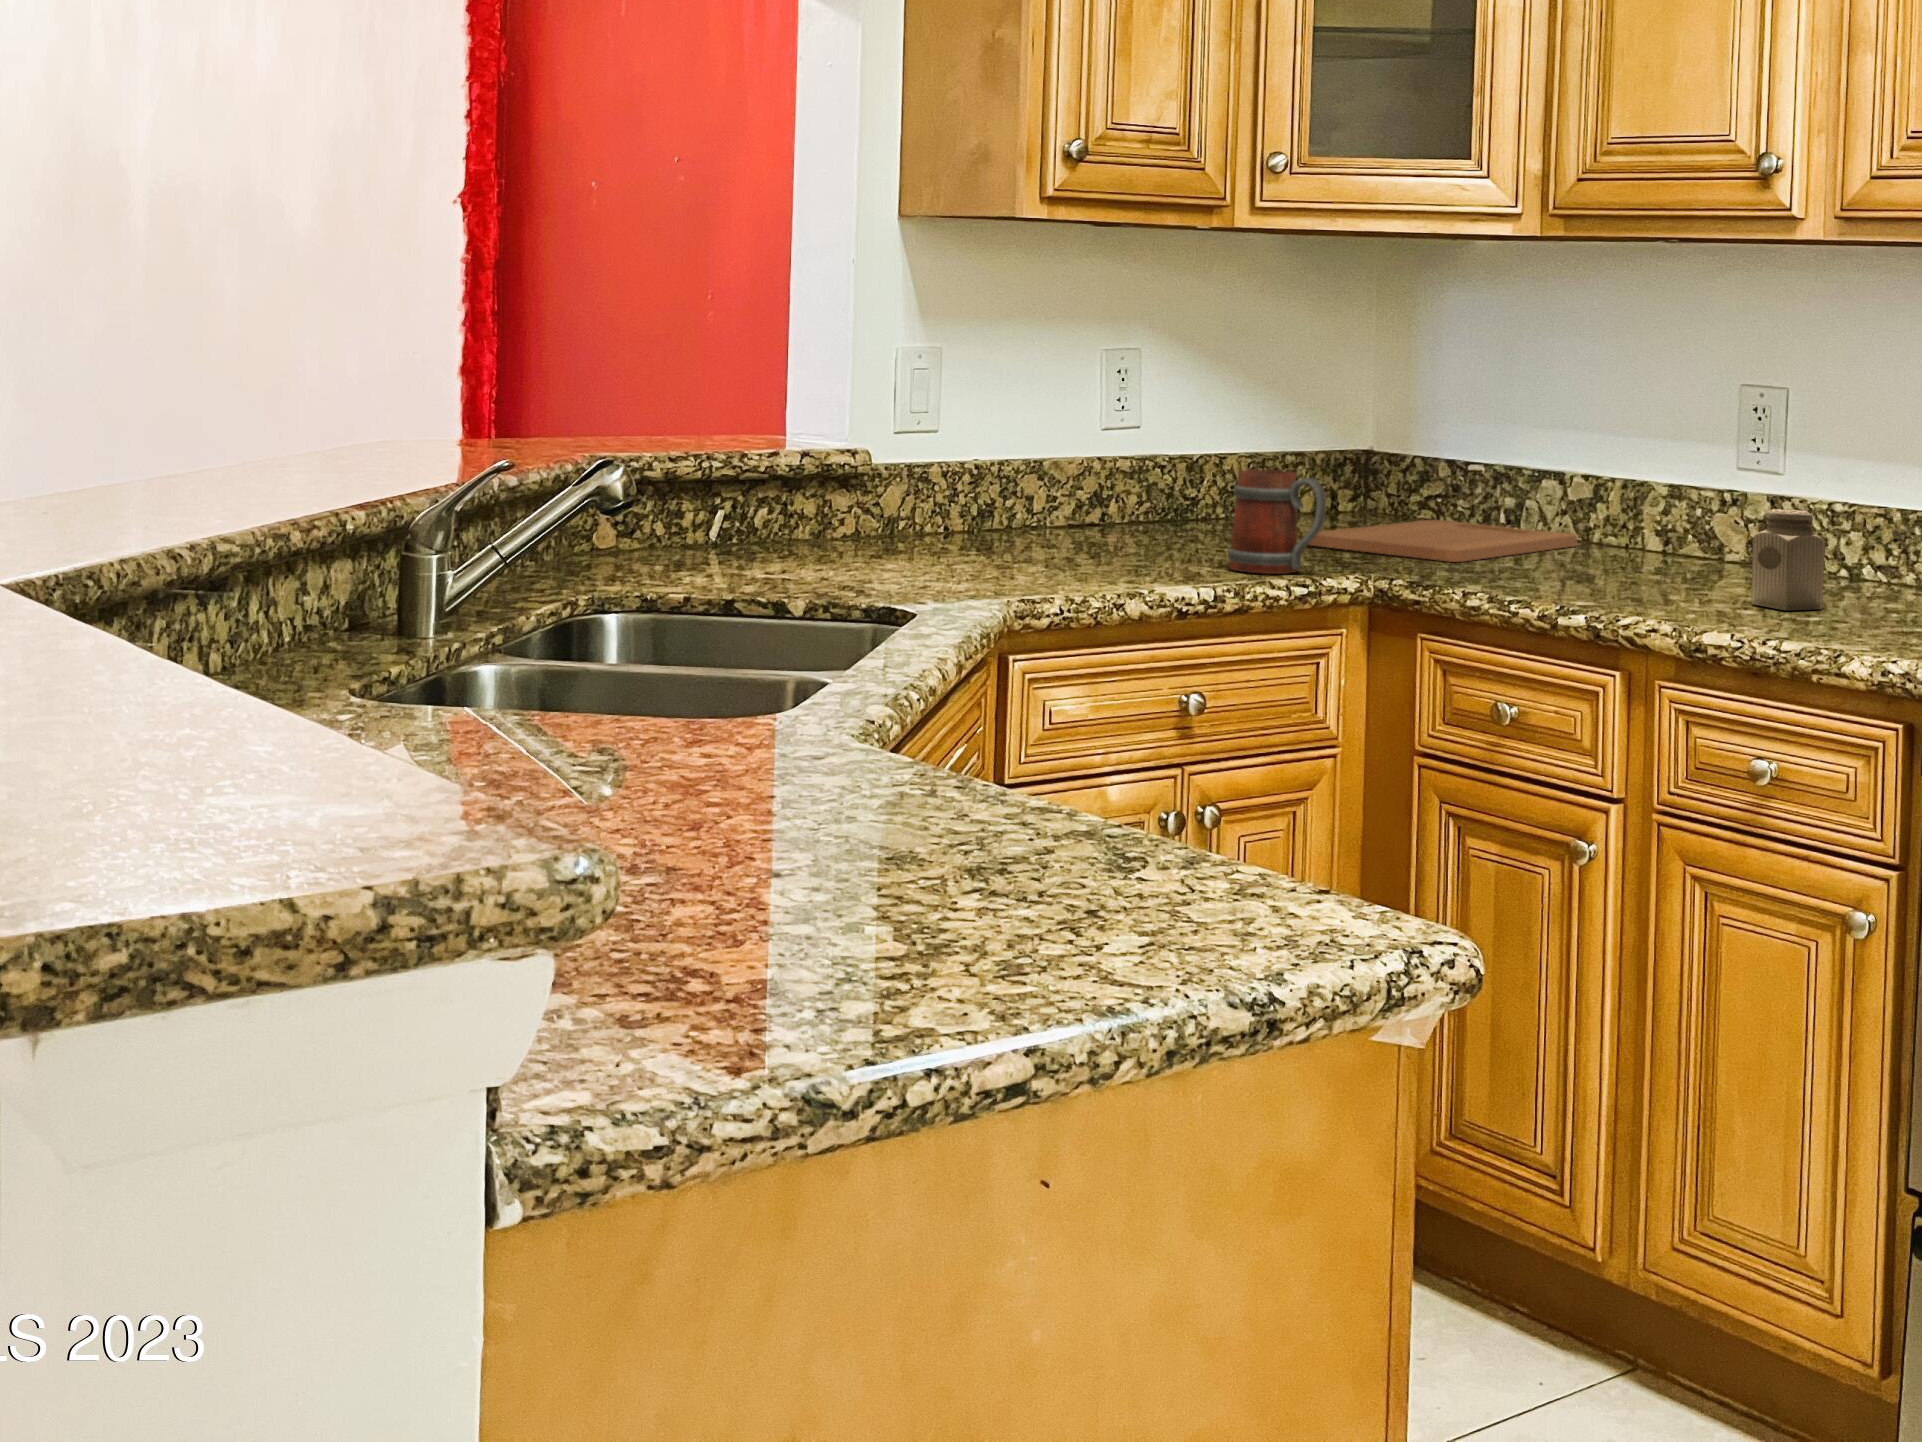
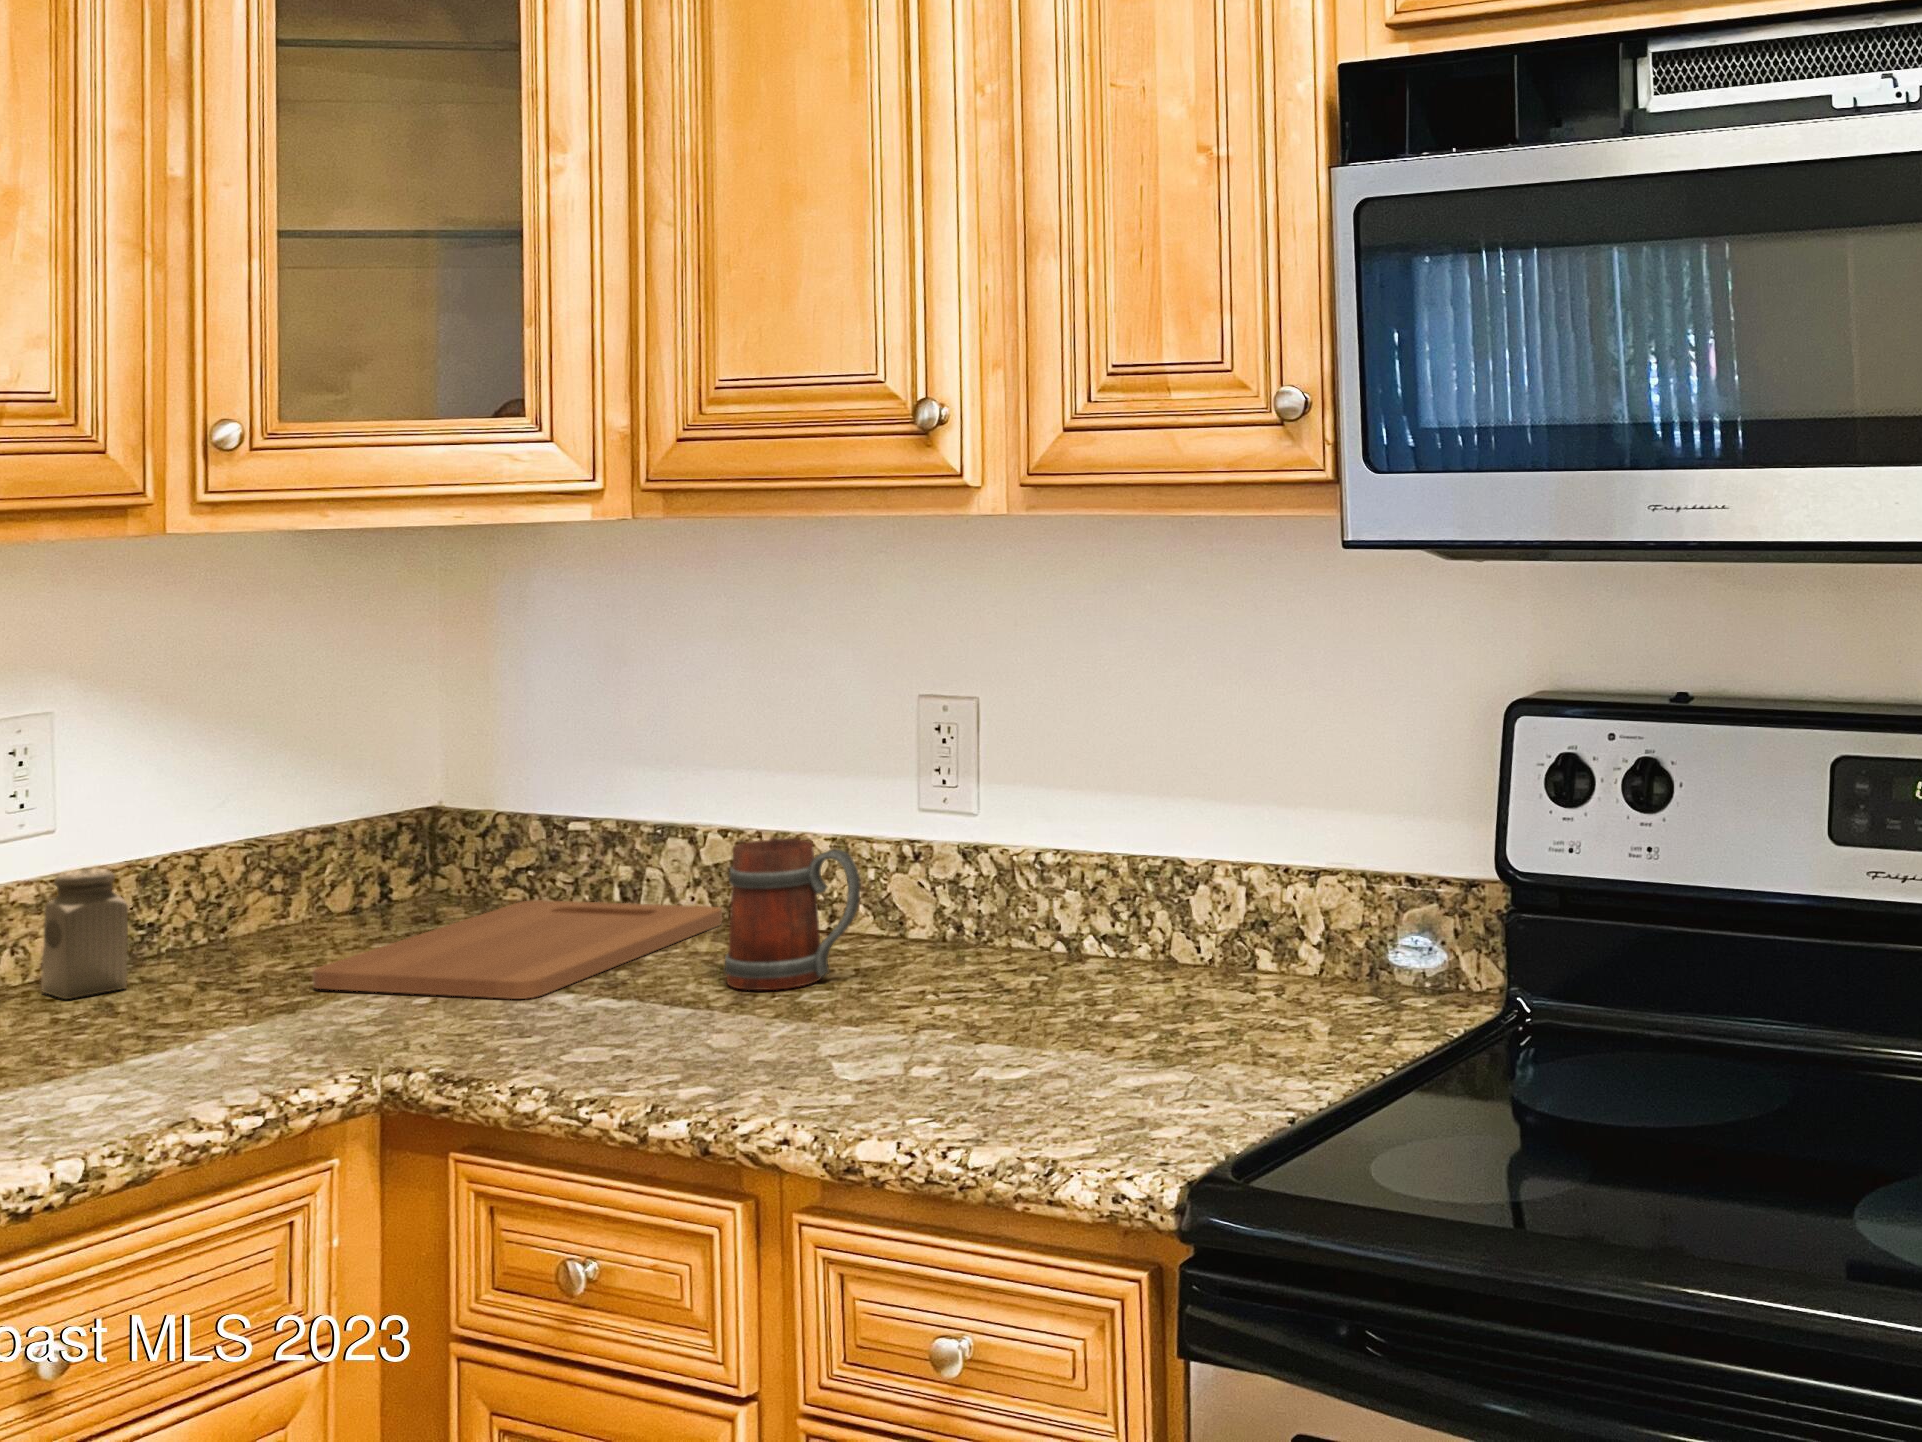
mug: present [1228,469,1326,574] -> present [725,839,860,990]
salt shaker: present [1751,509,1825,610] -> present [41,869,128,999]

